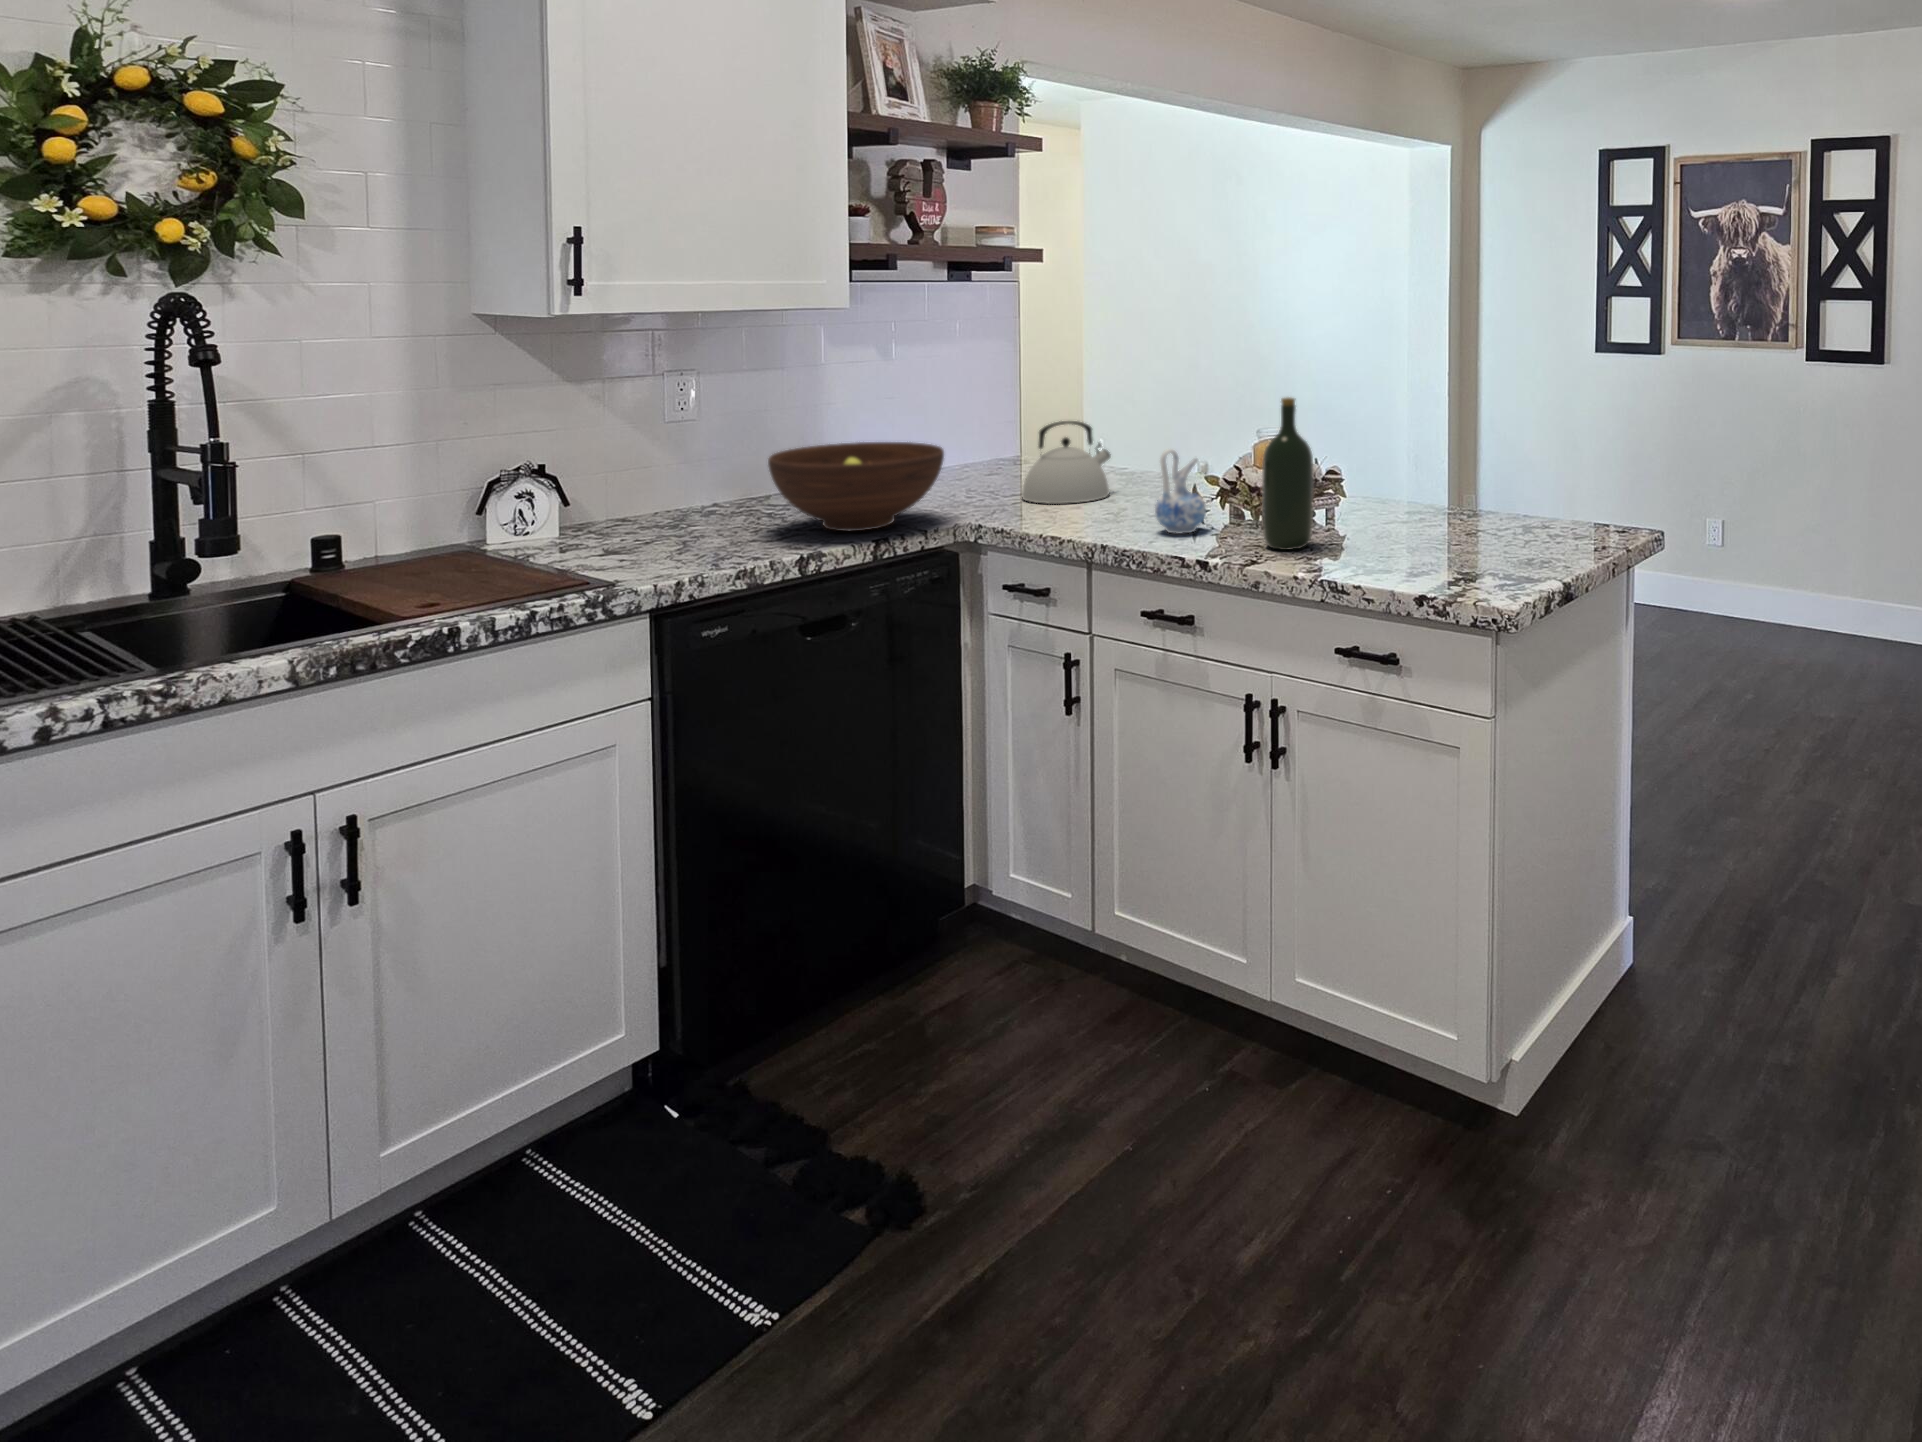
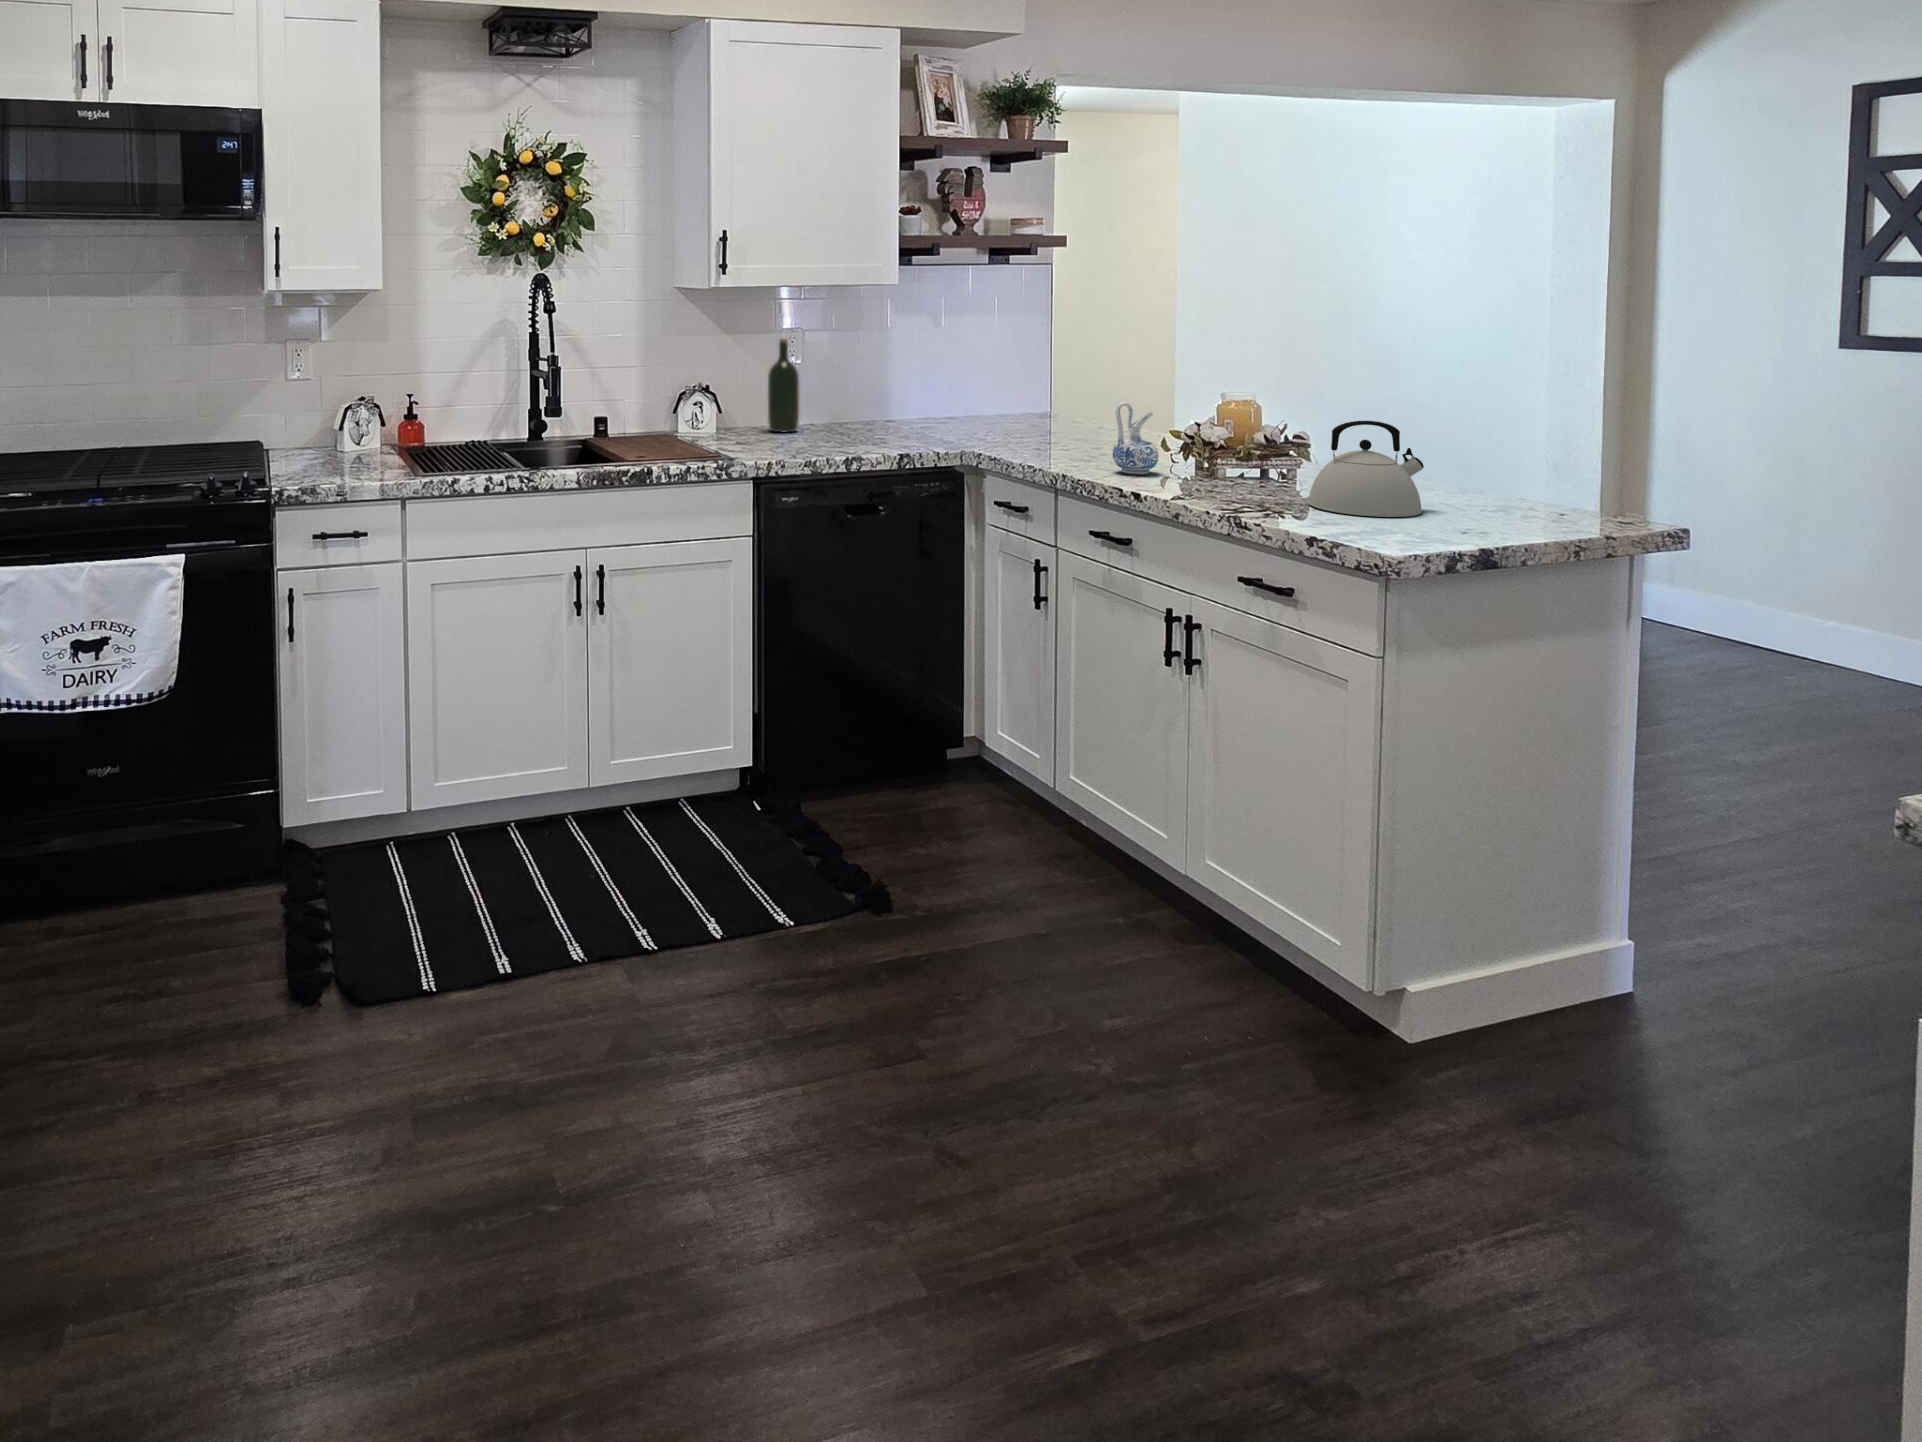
wine bottle: present [1262,397,1314,550] -> present [768,339,800,432]
kettle: present [1022,421,1111,504] -> present [1308,421,1424,517]
fruit bowl: present [768,442,944,531] -> none [838,385,959,448]

